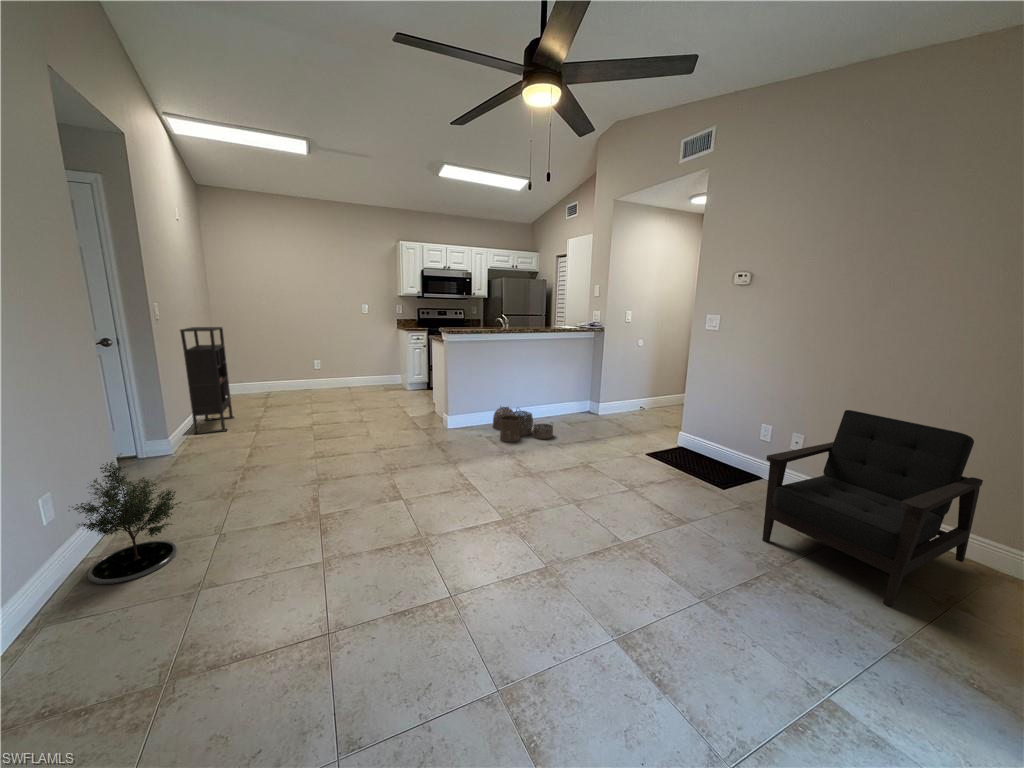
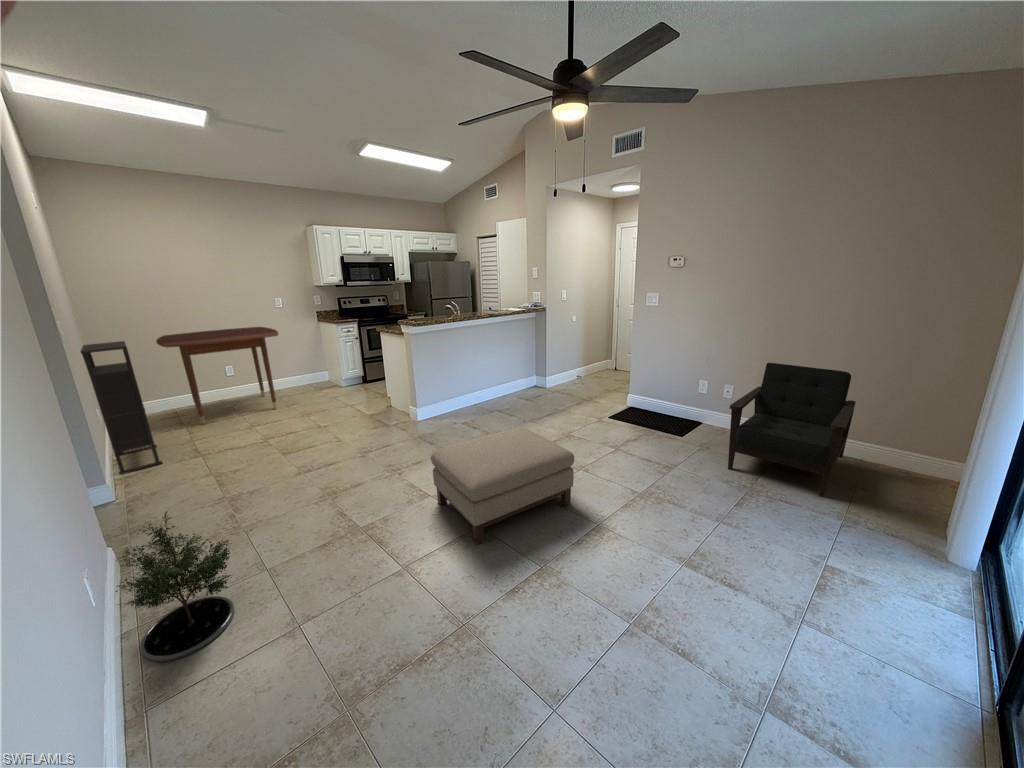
dining table: none [255,328,351,406] -> present [156,327,278,424]
woven basket: present [493,407,553,442] -> none [461,390,522,424]
ottoman: none [398,444,538,554] -> present [431,427,574,544]

